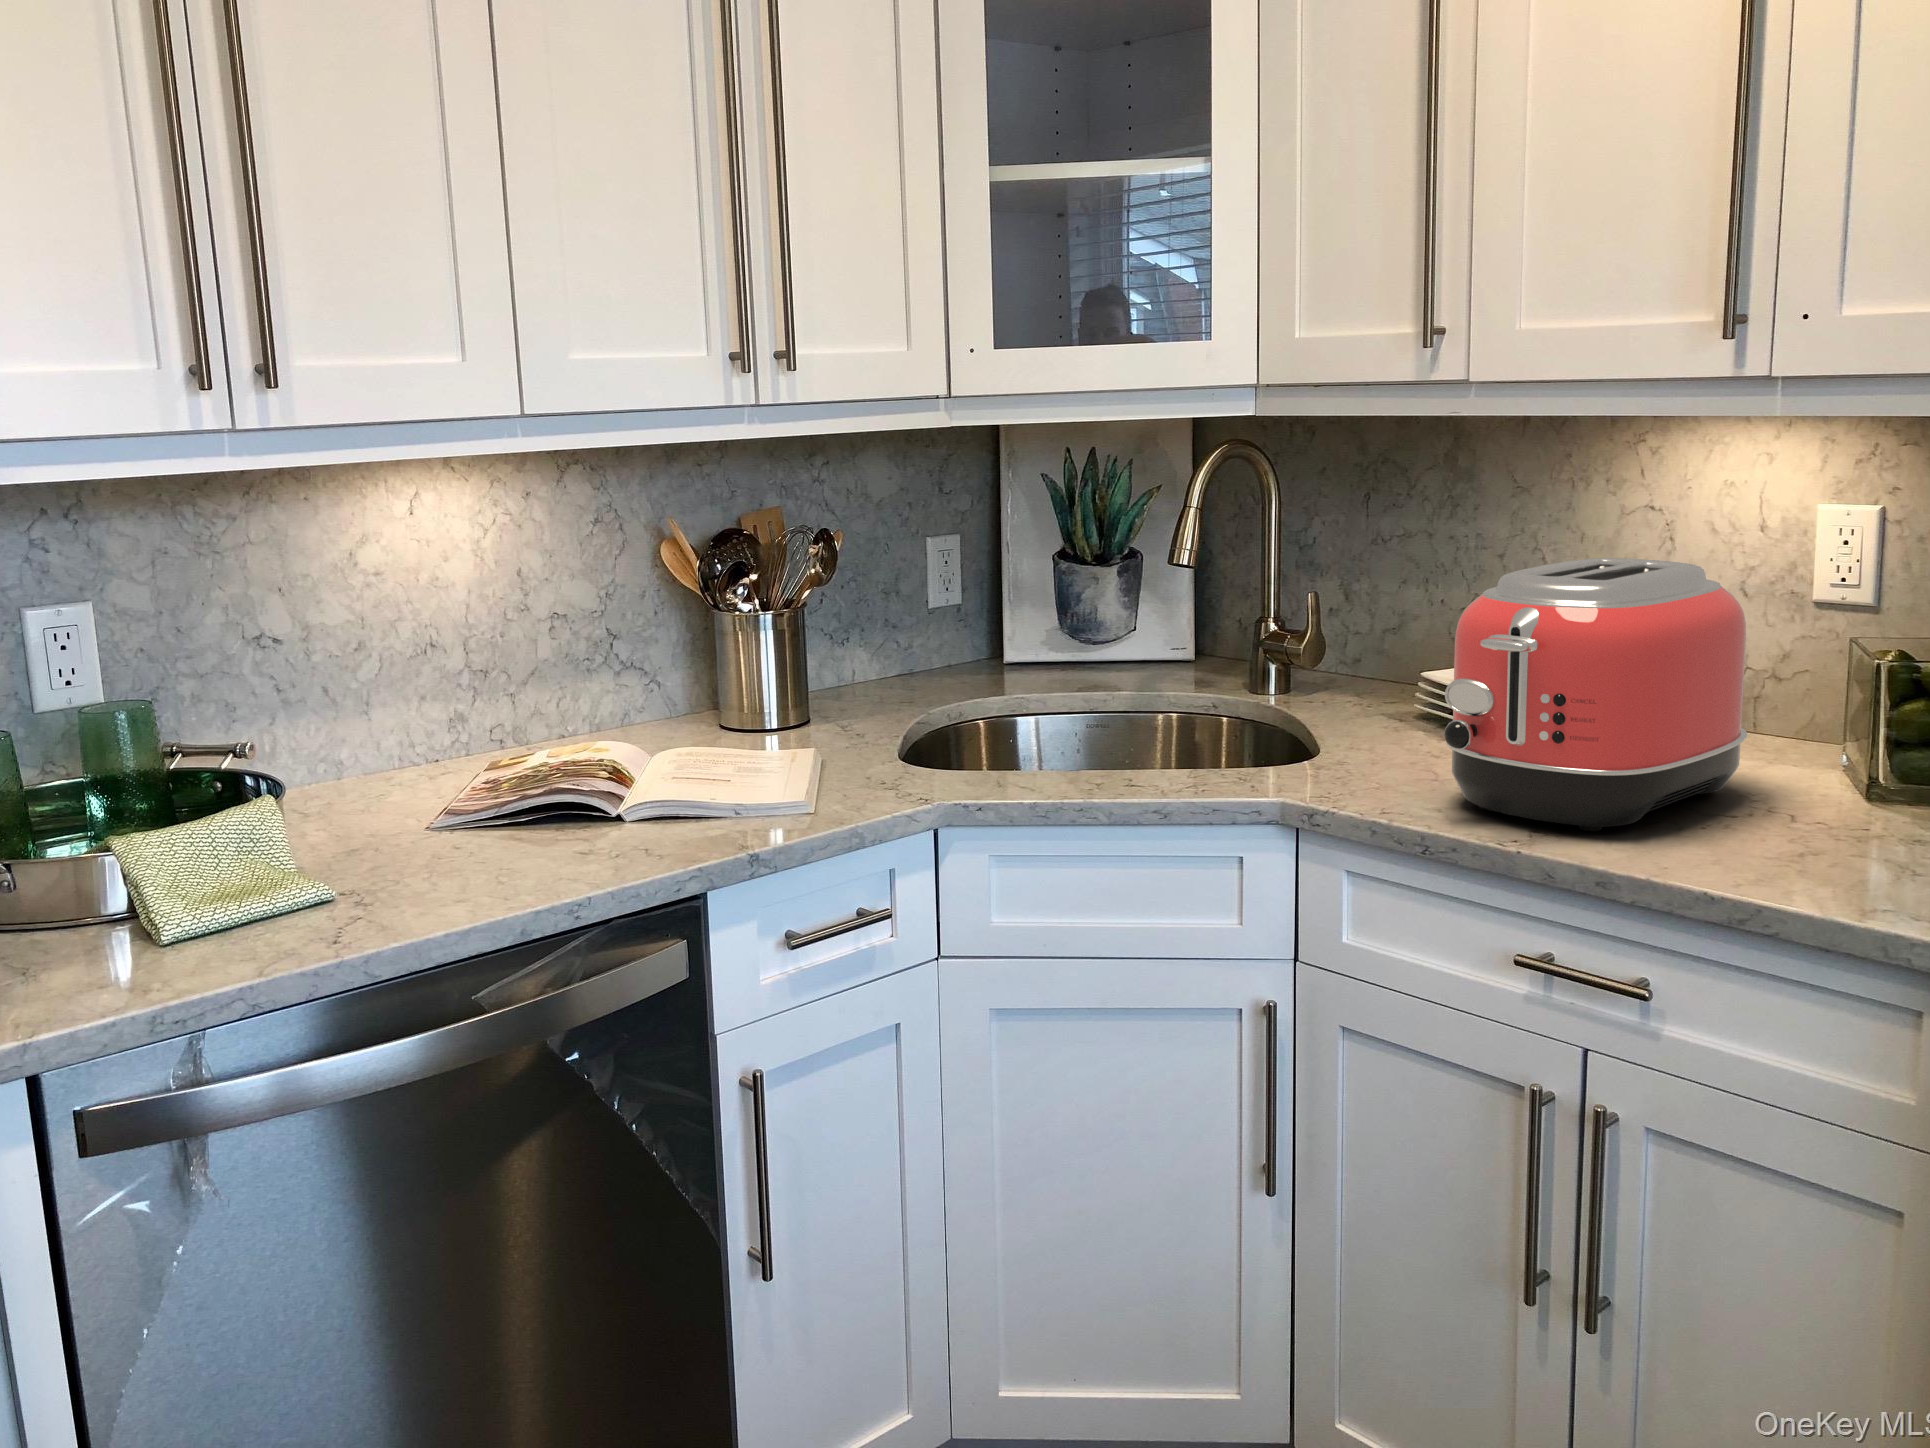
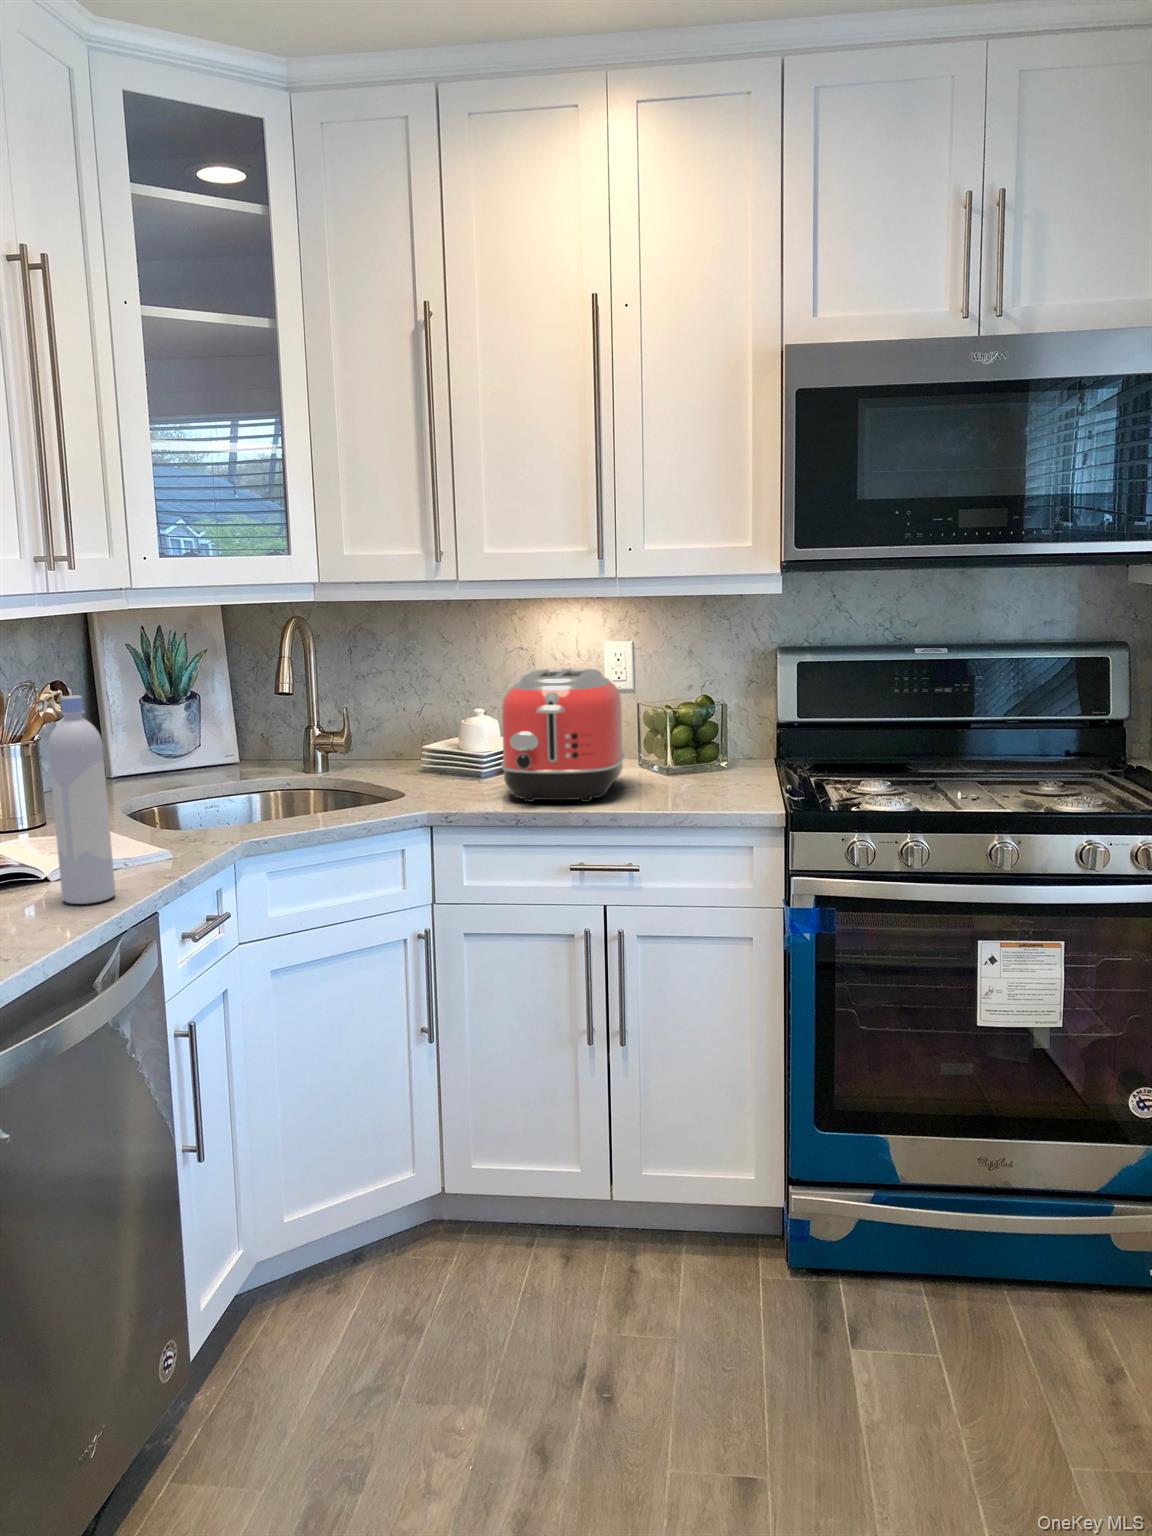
bottle: none [539,565,631,871] -> present [48,695,115,904]

